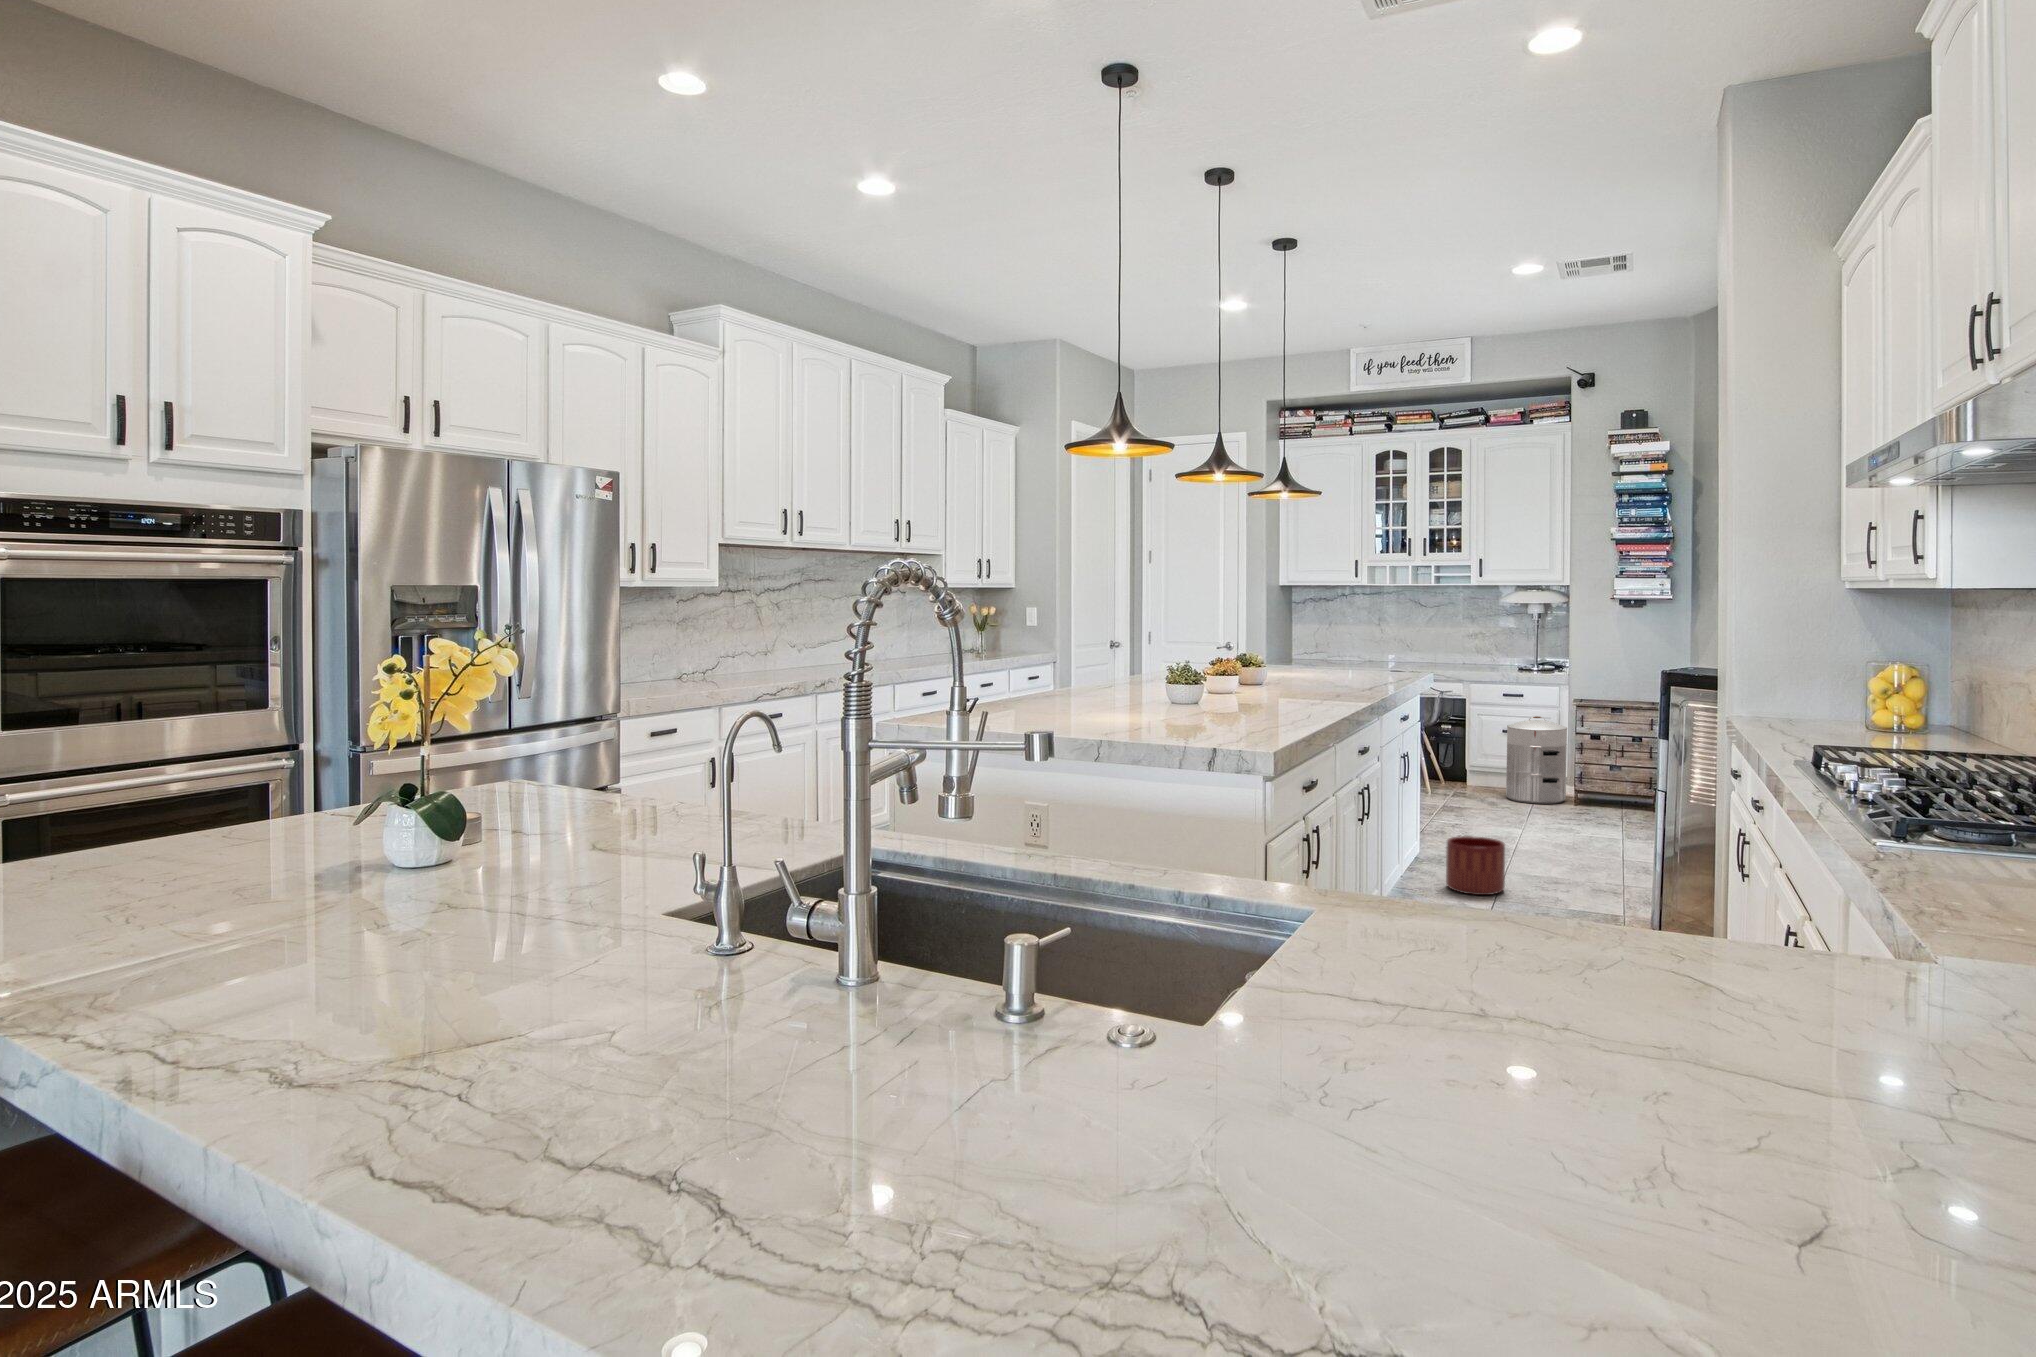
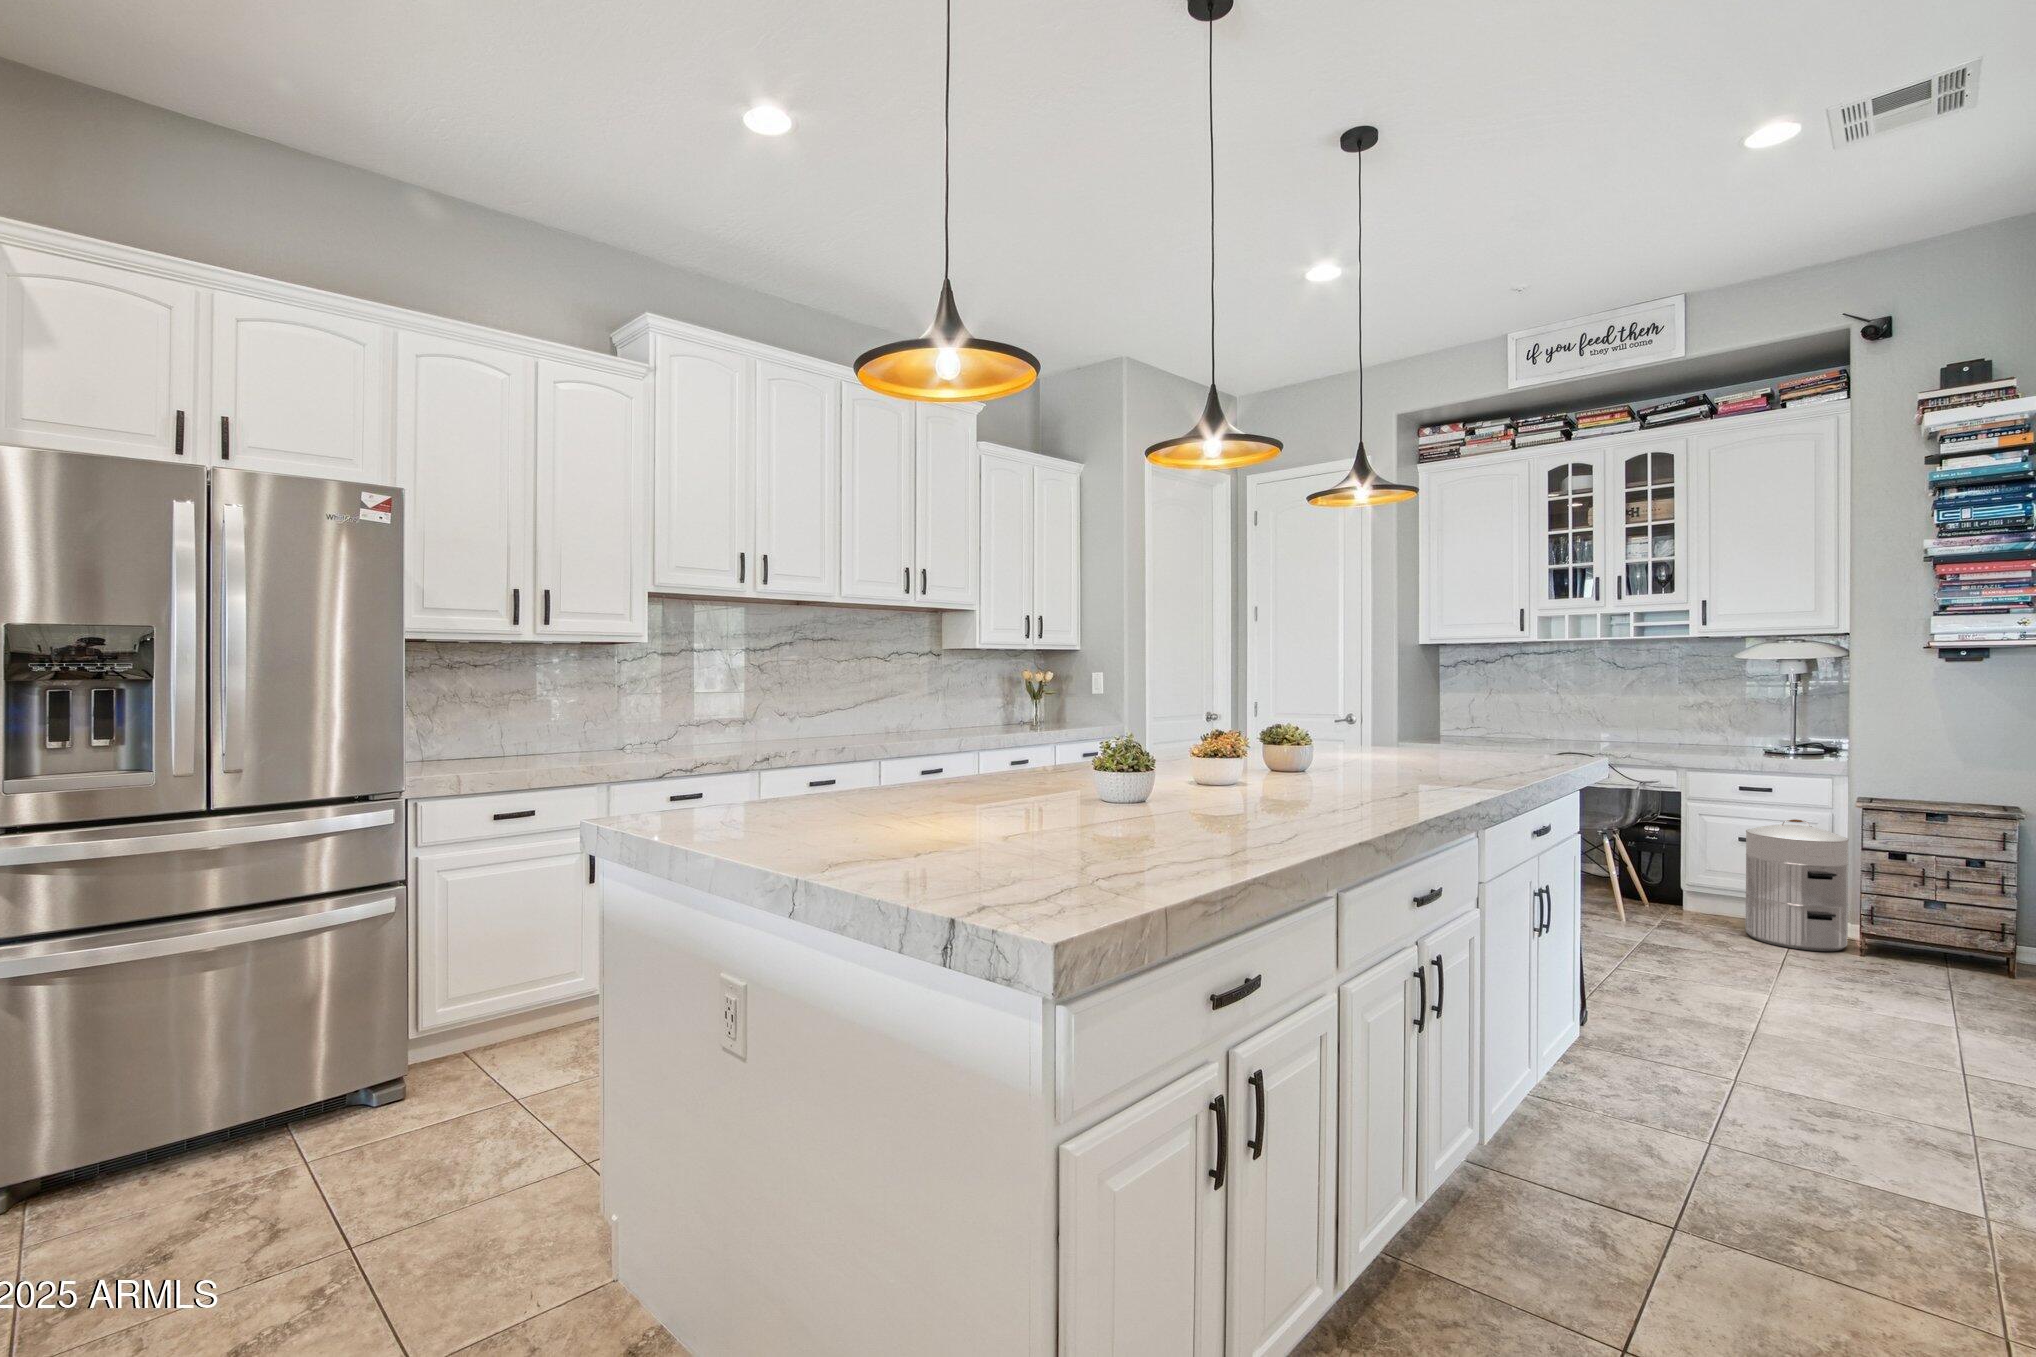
planter: present [1446,836,1505,895] -> none [1613,1026,1732,1150]

